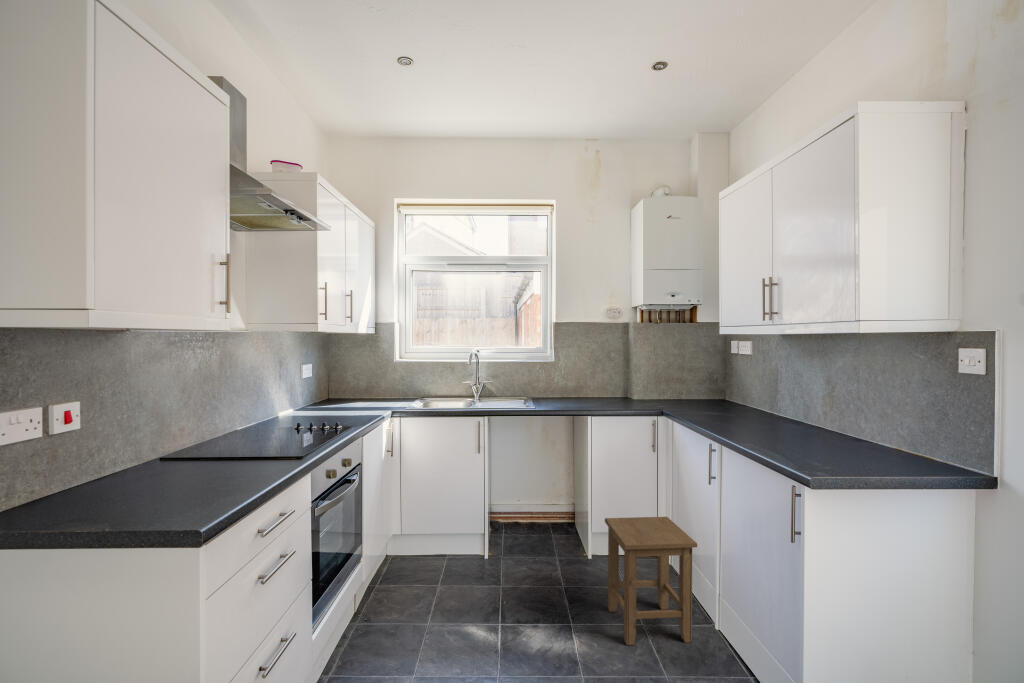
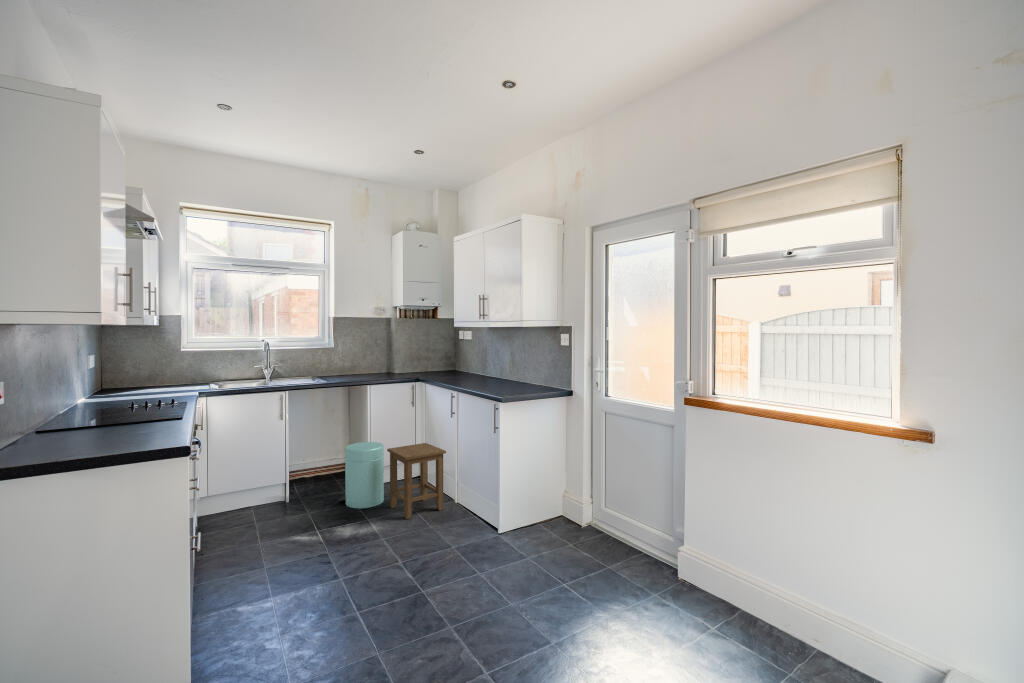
trash can: none [541,497,603,600] -> present [338,442,384,508]

